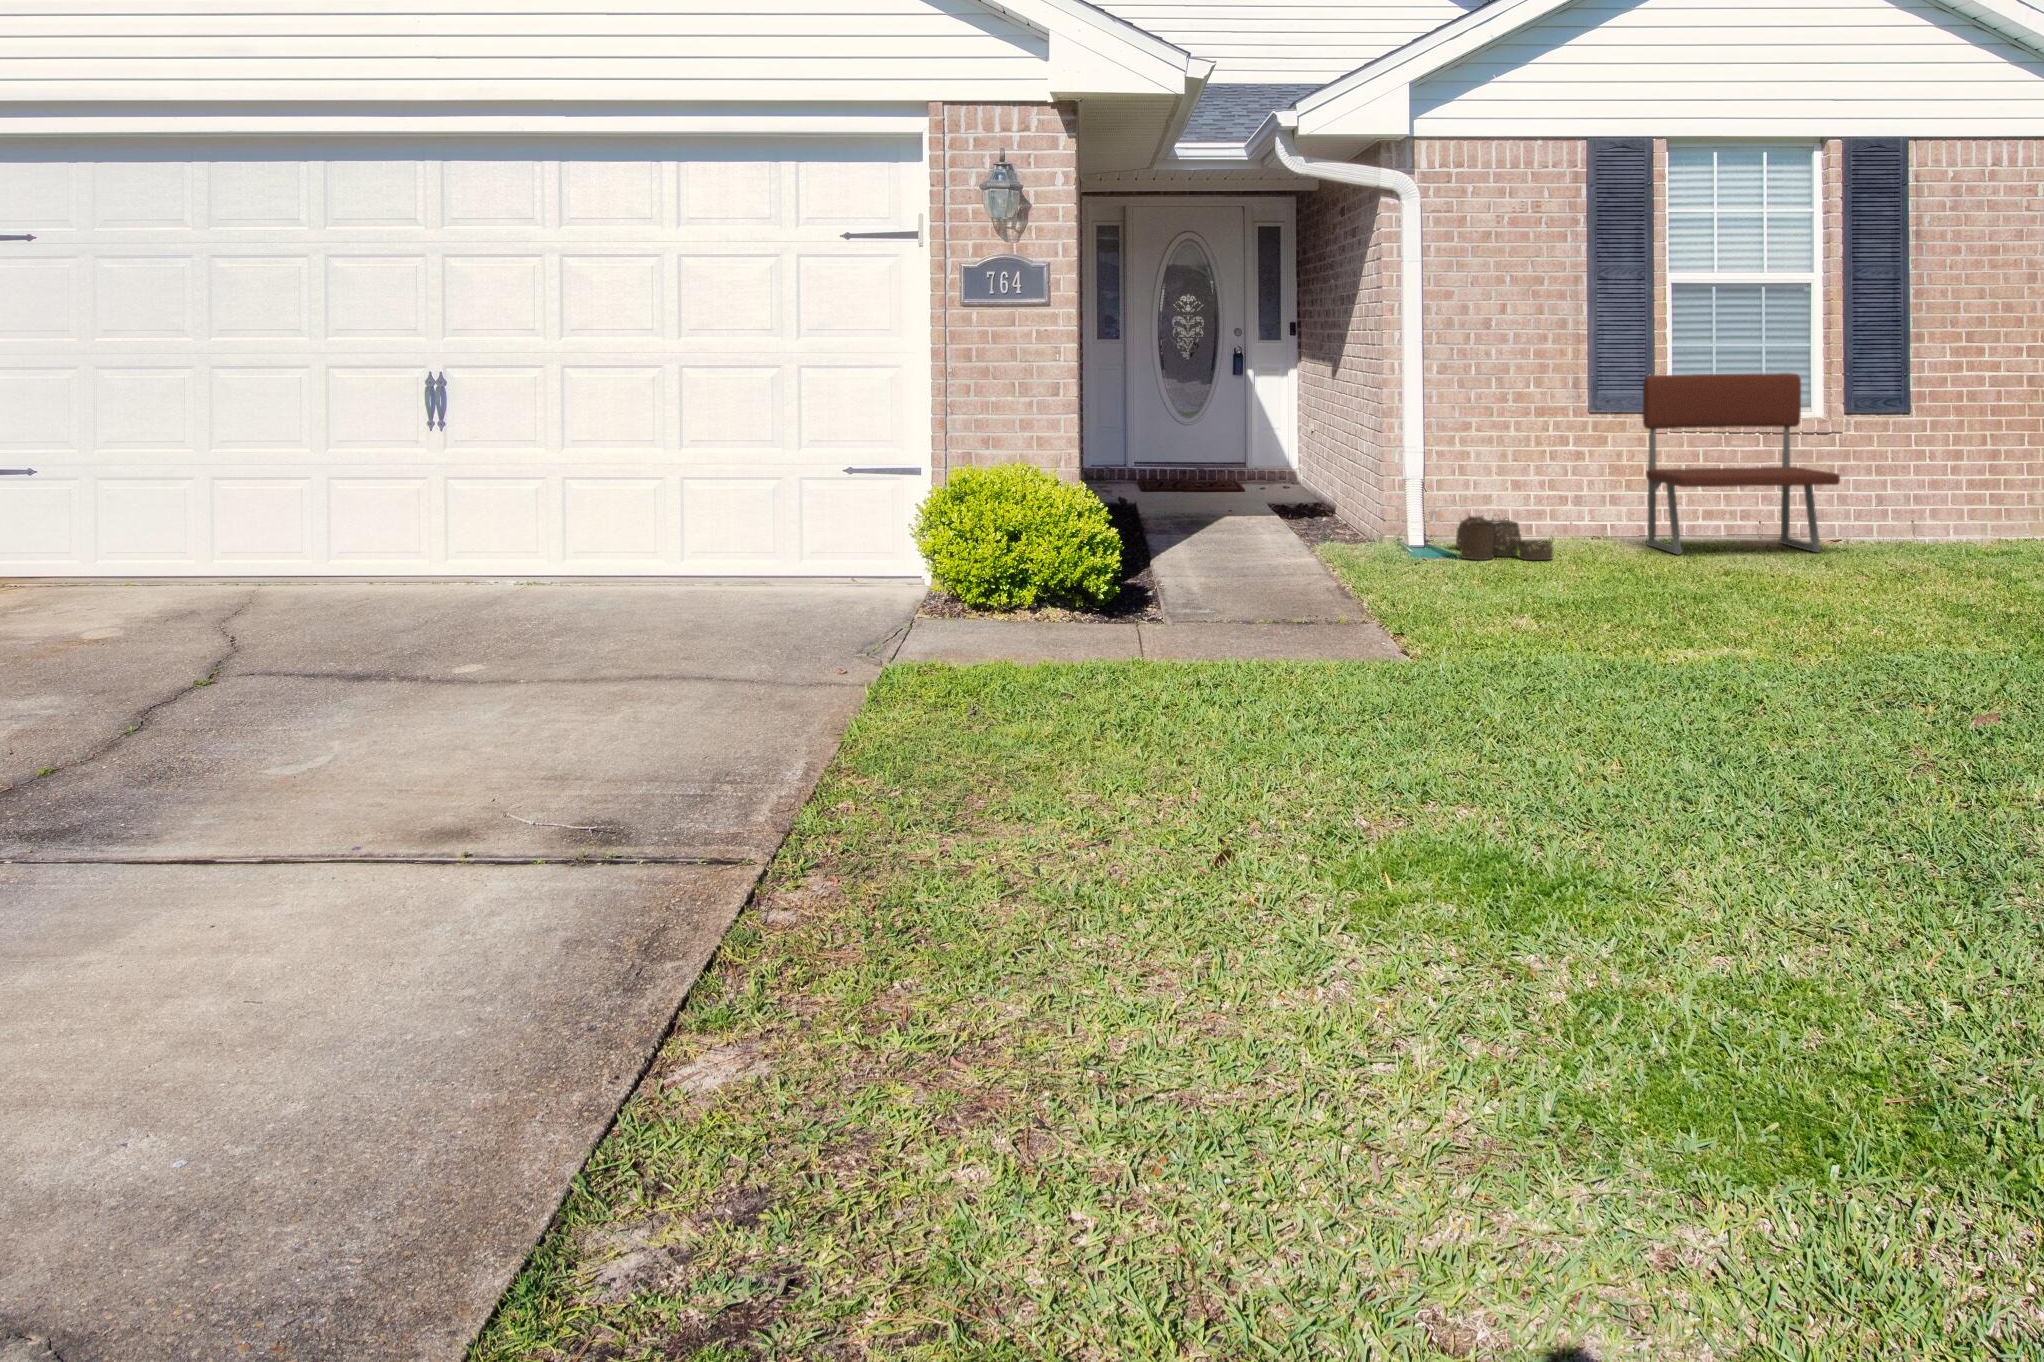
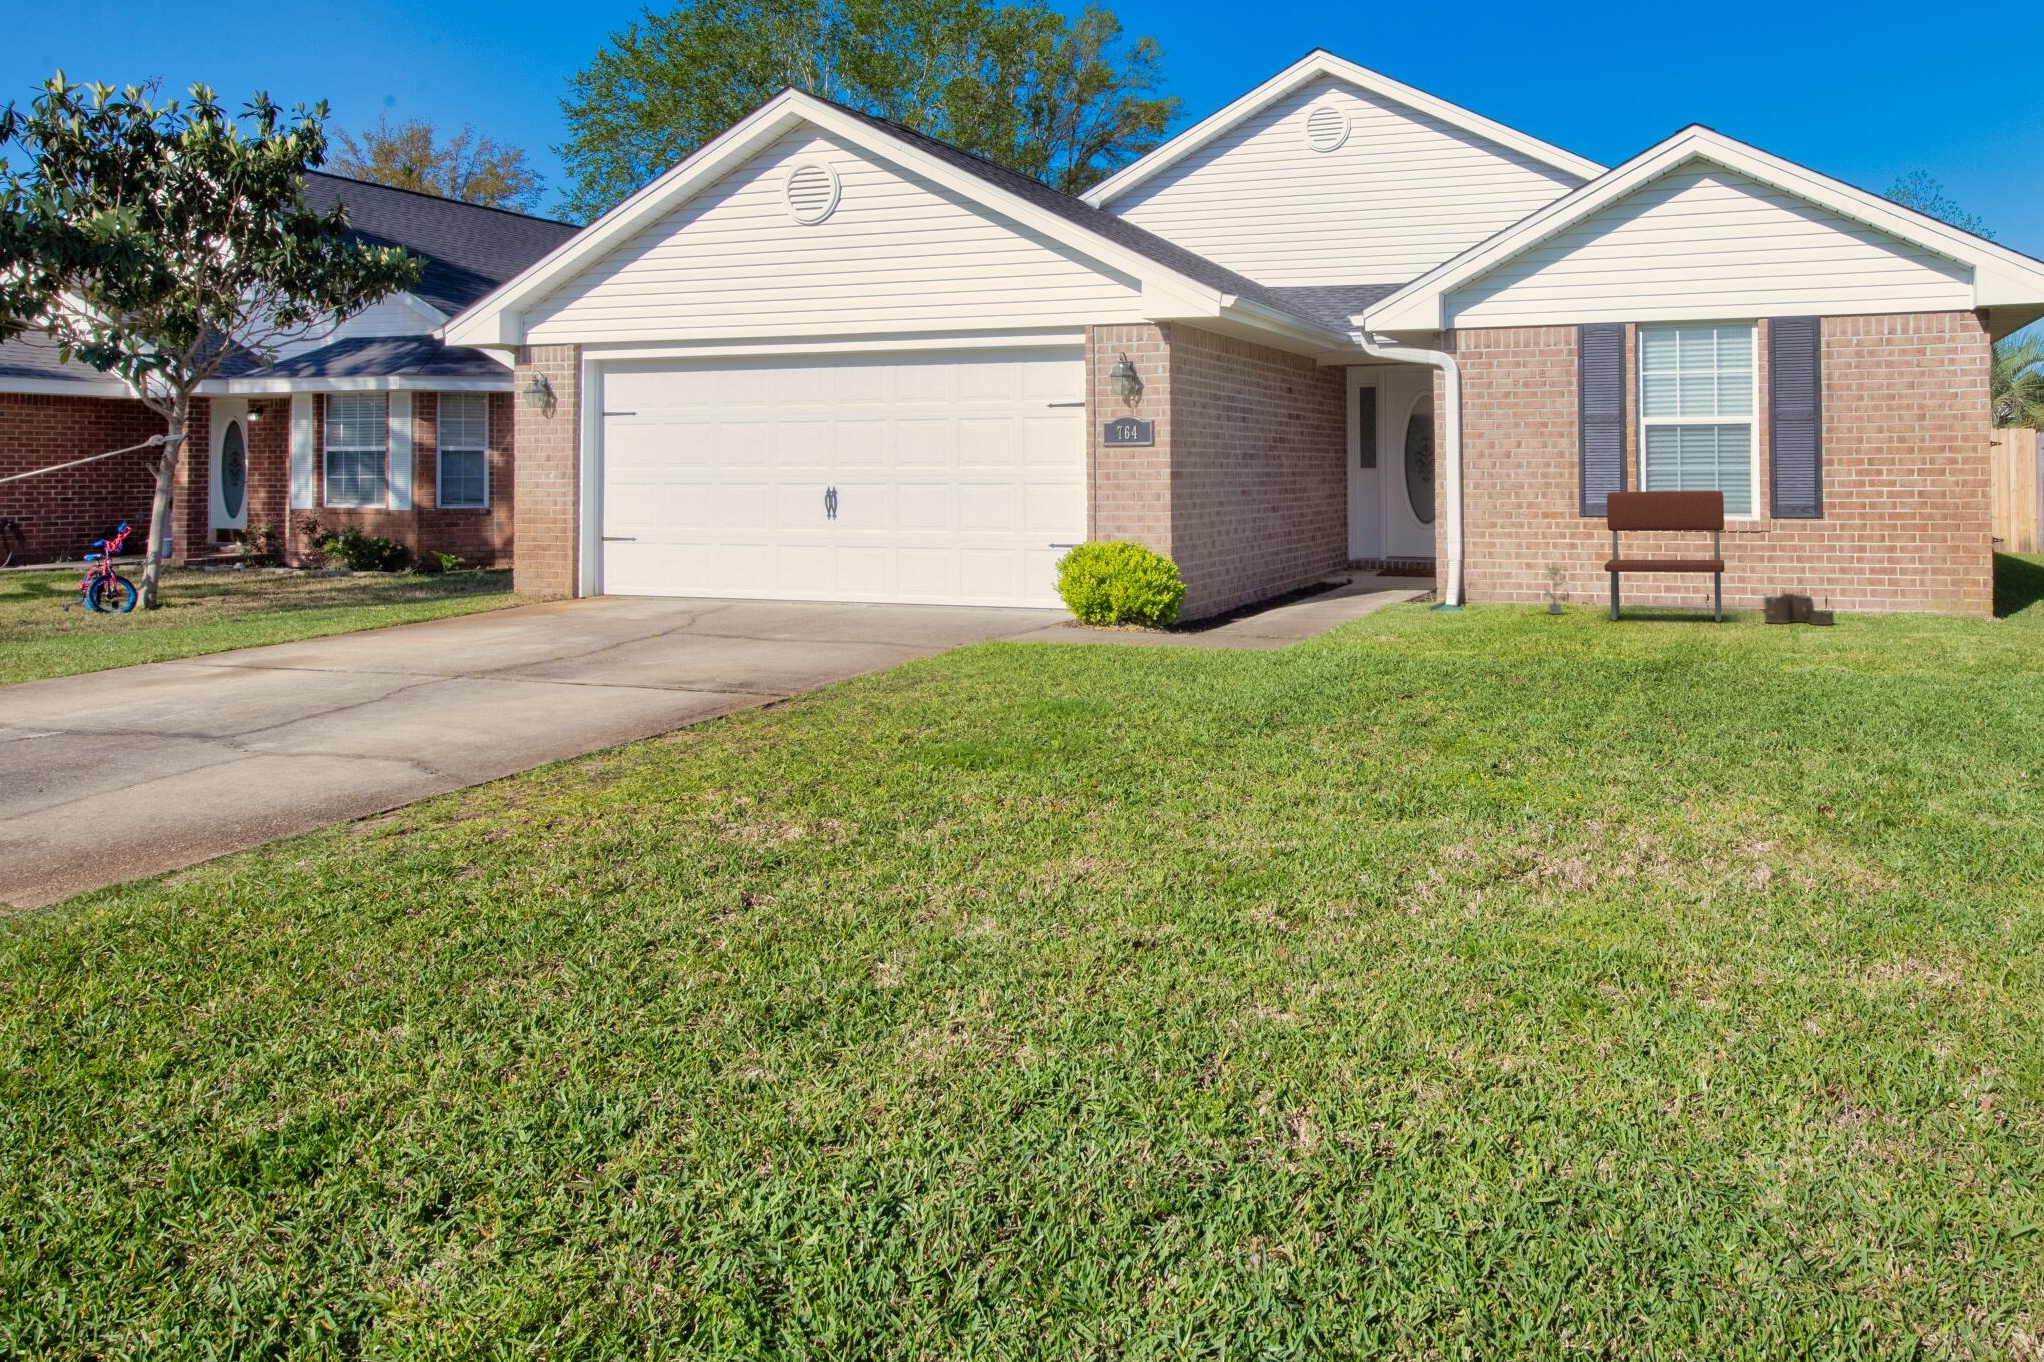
potted plant: none [1546,476,1590,546] -> present [1545,567,1568,614]
woven basket: present [1456,515,1553,560] -> present [1764,591,1834,625]

